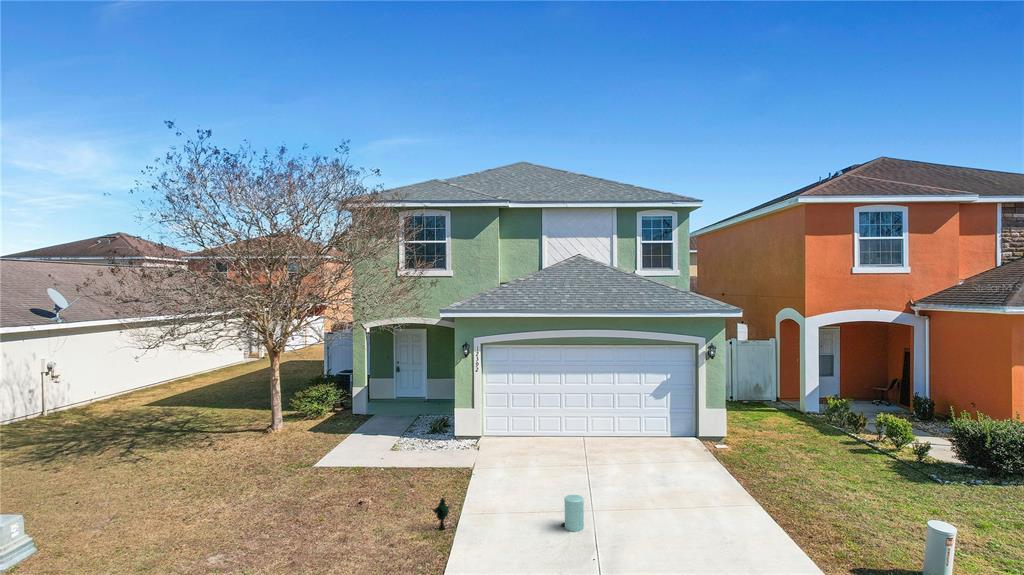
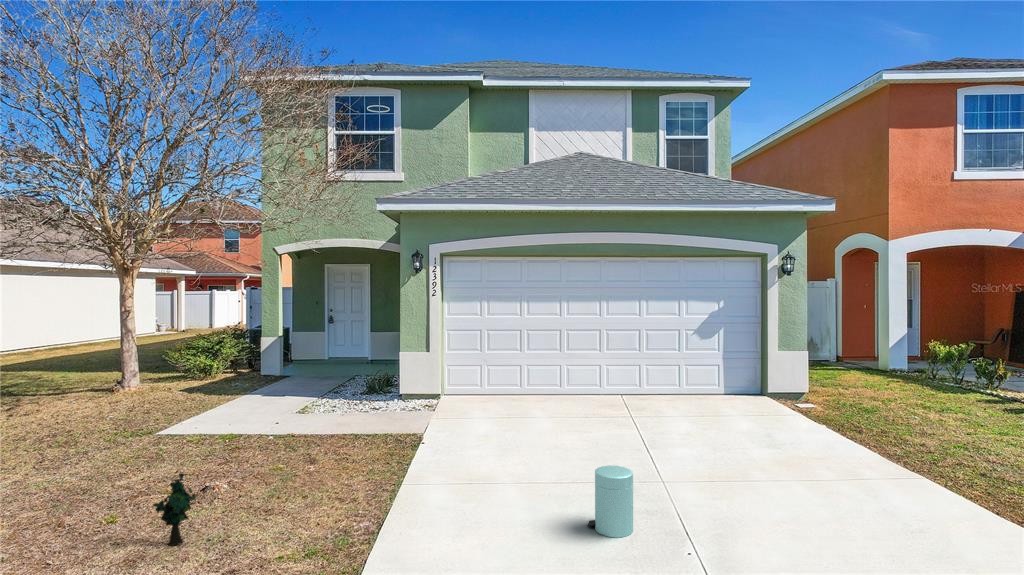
decorative plant: present [433,495,450,530] -> present [152,473,196,546]

